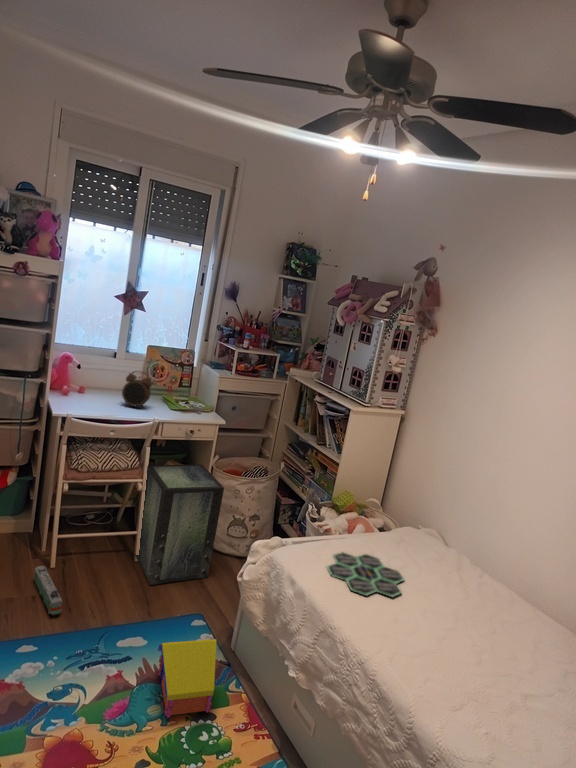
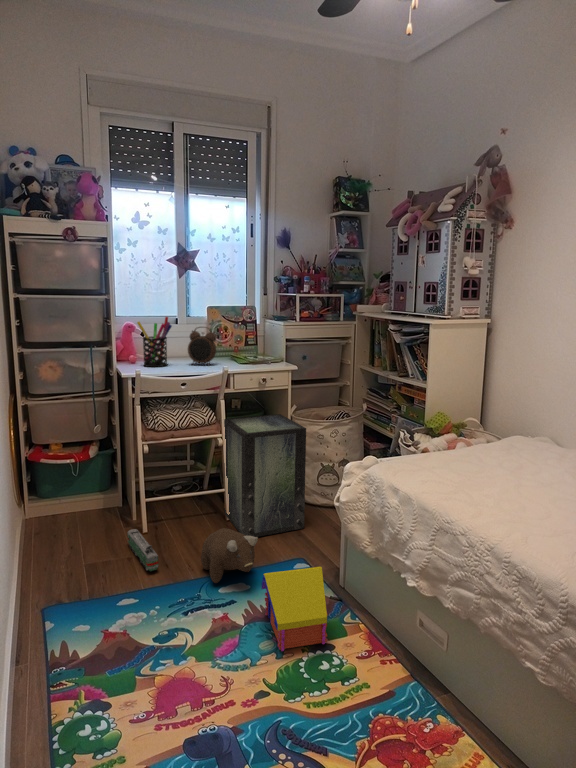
pen holder: none [76,357,110,405] -> present [137,317,172,367]
board game: present [327,552,404,597] -> none [430,459,523,491]
plush toy: none [105,581,162,635] -> present [201,528,258,583]

